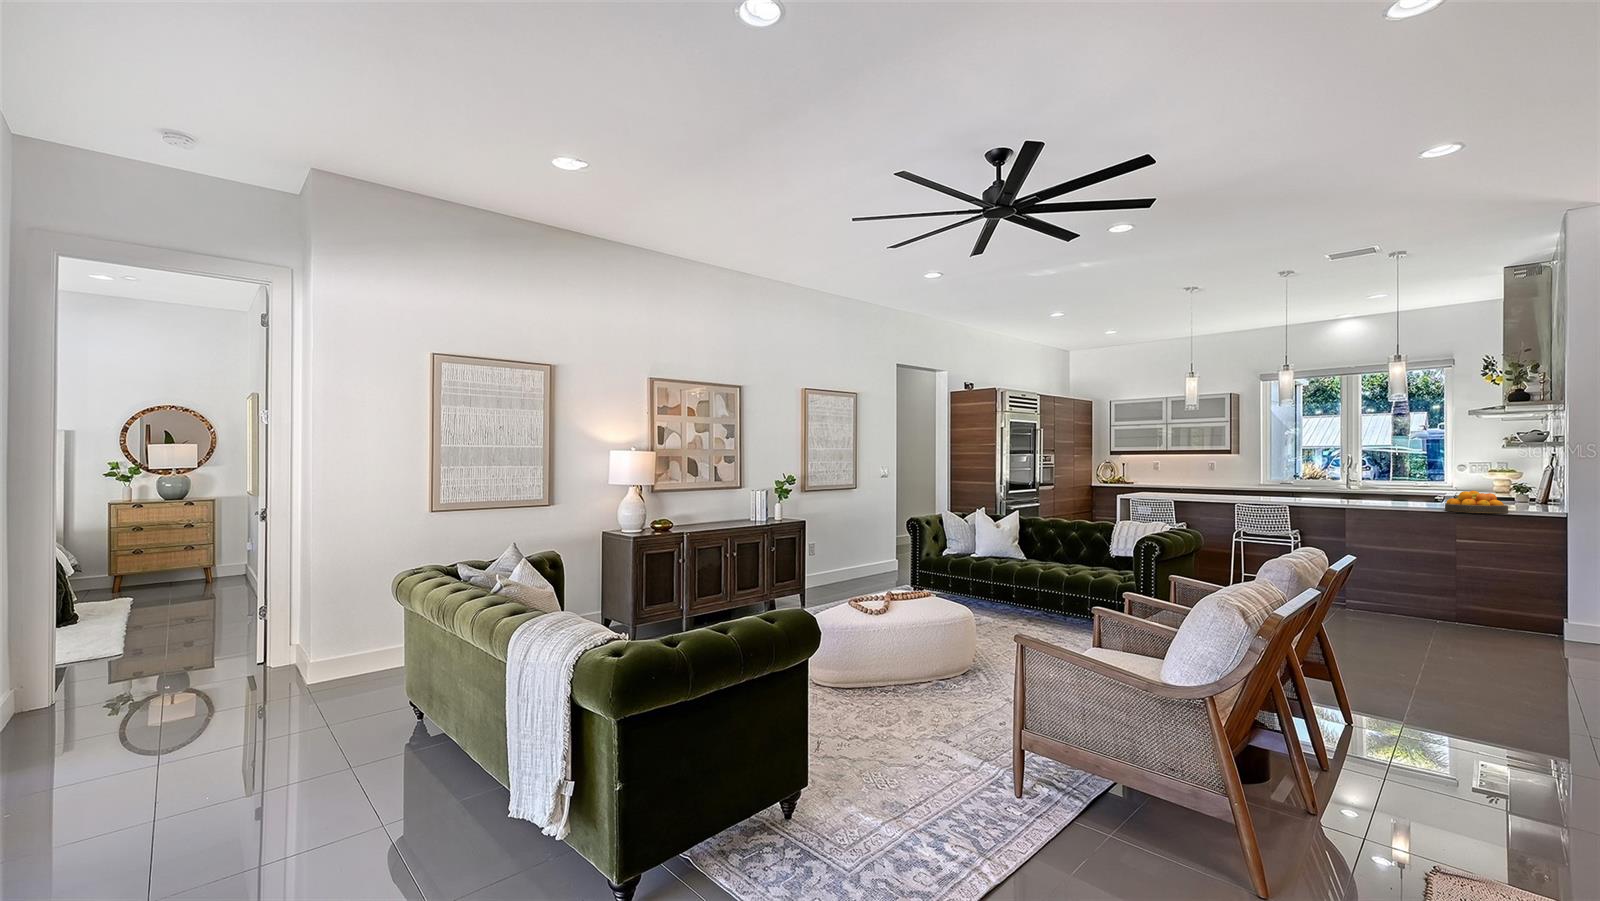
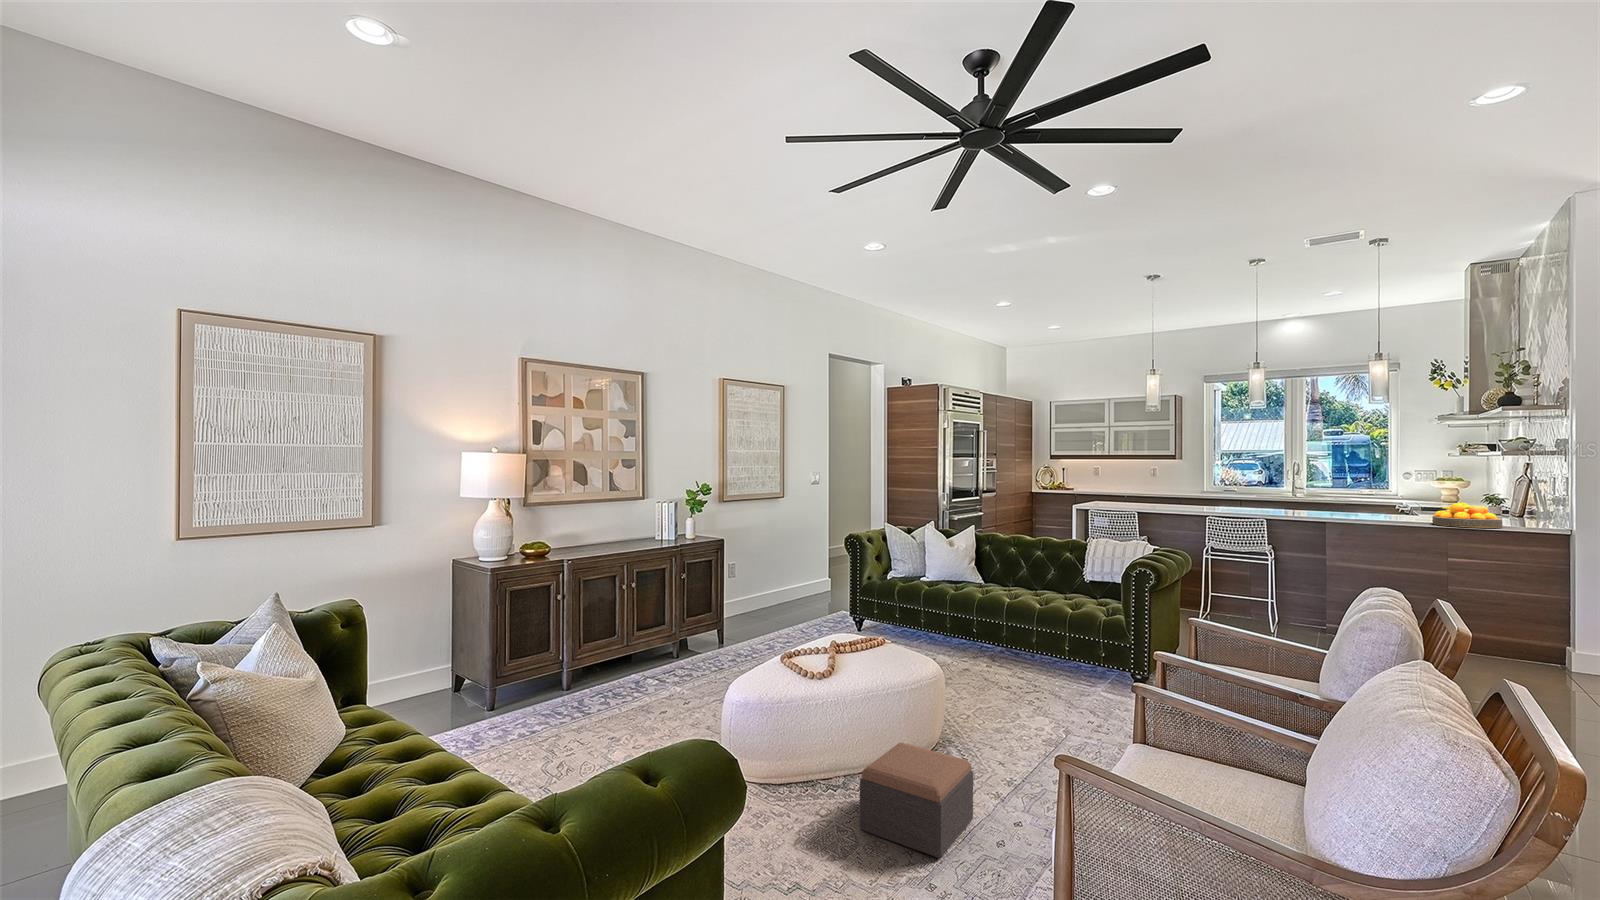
footstool: none [903,657,985,726] -> present [860,743,973,858]

